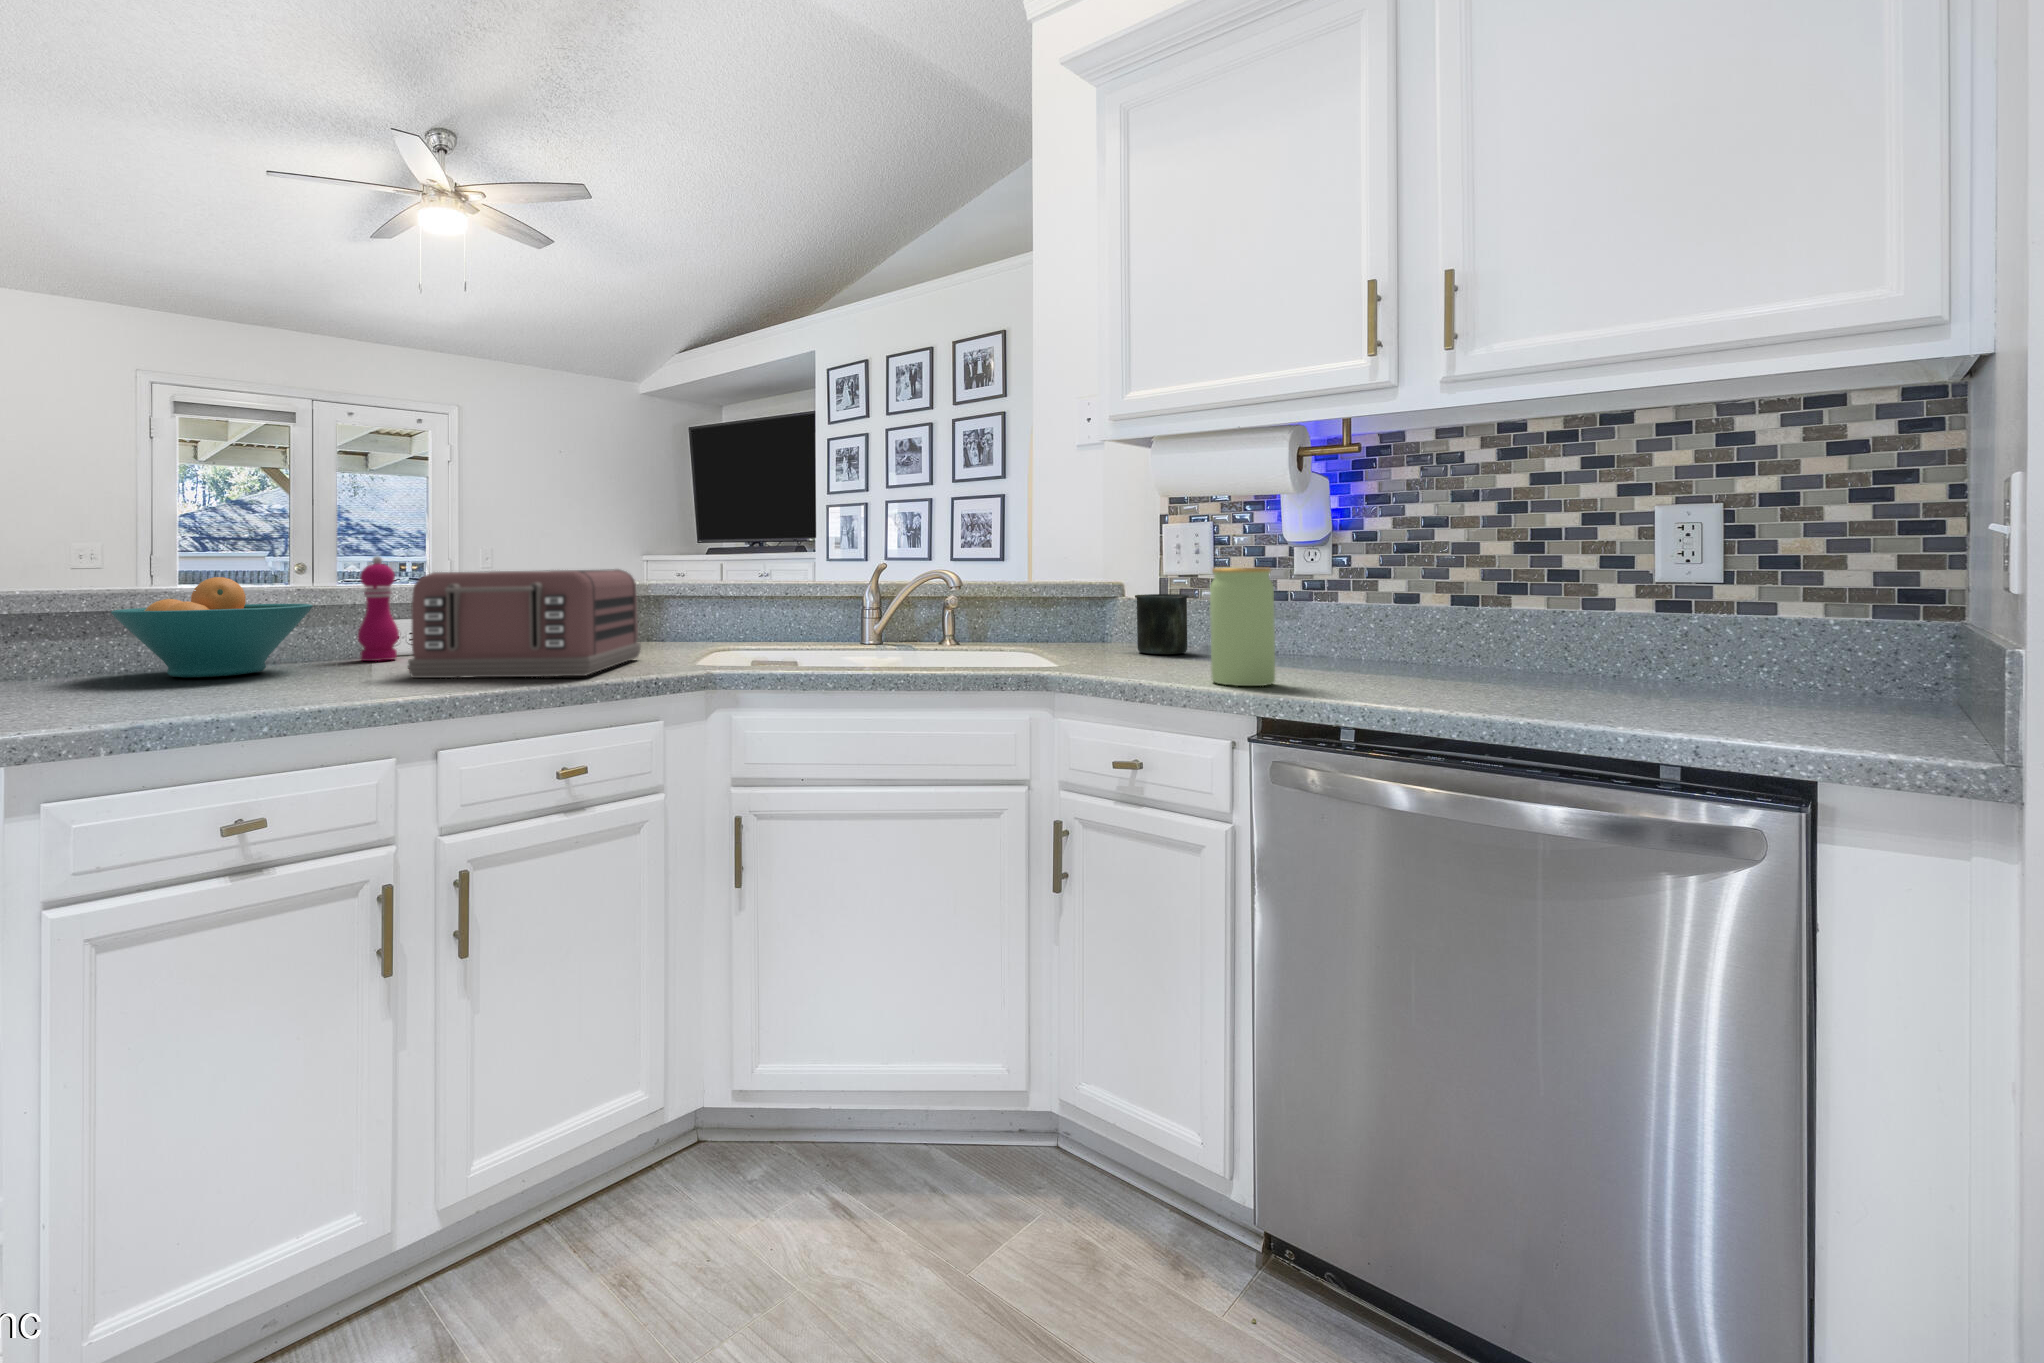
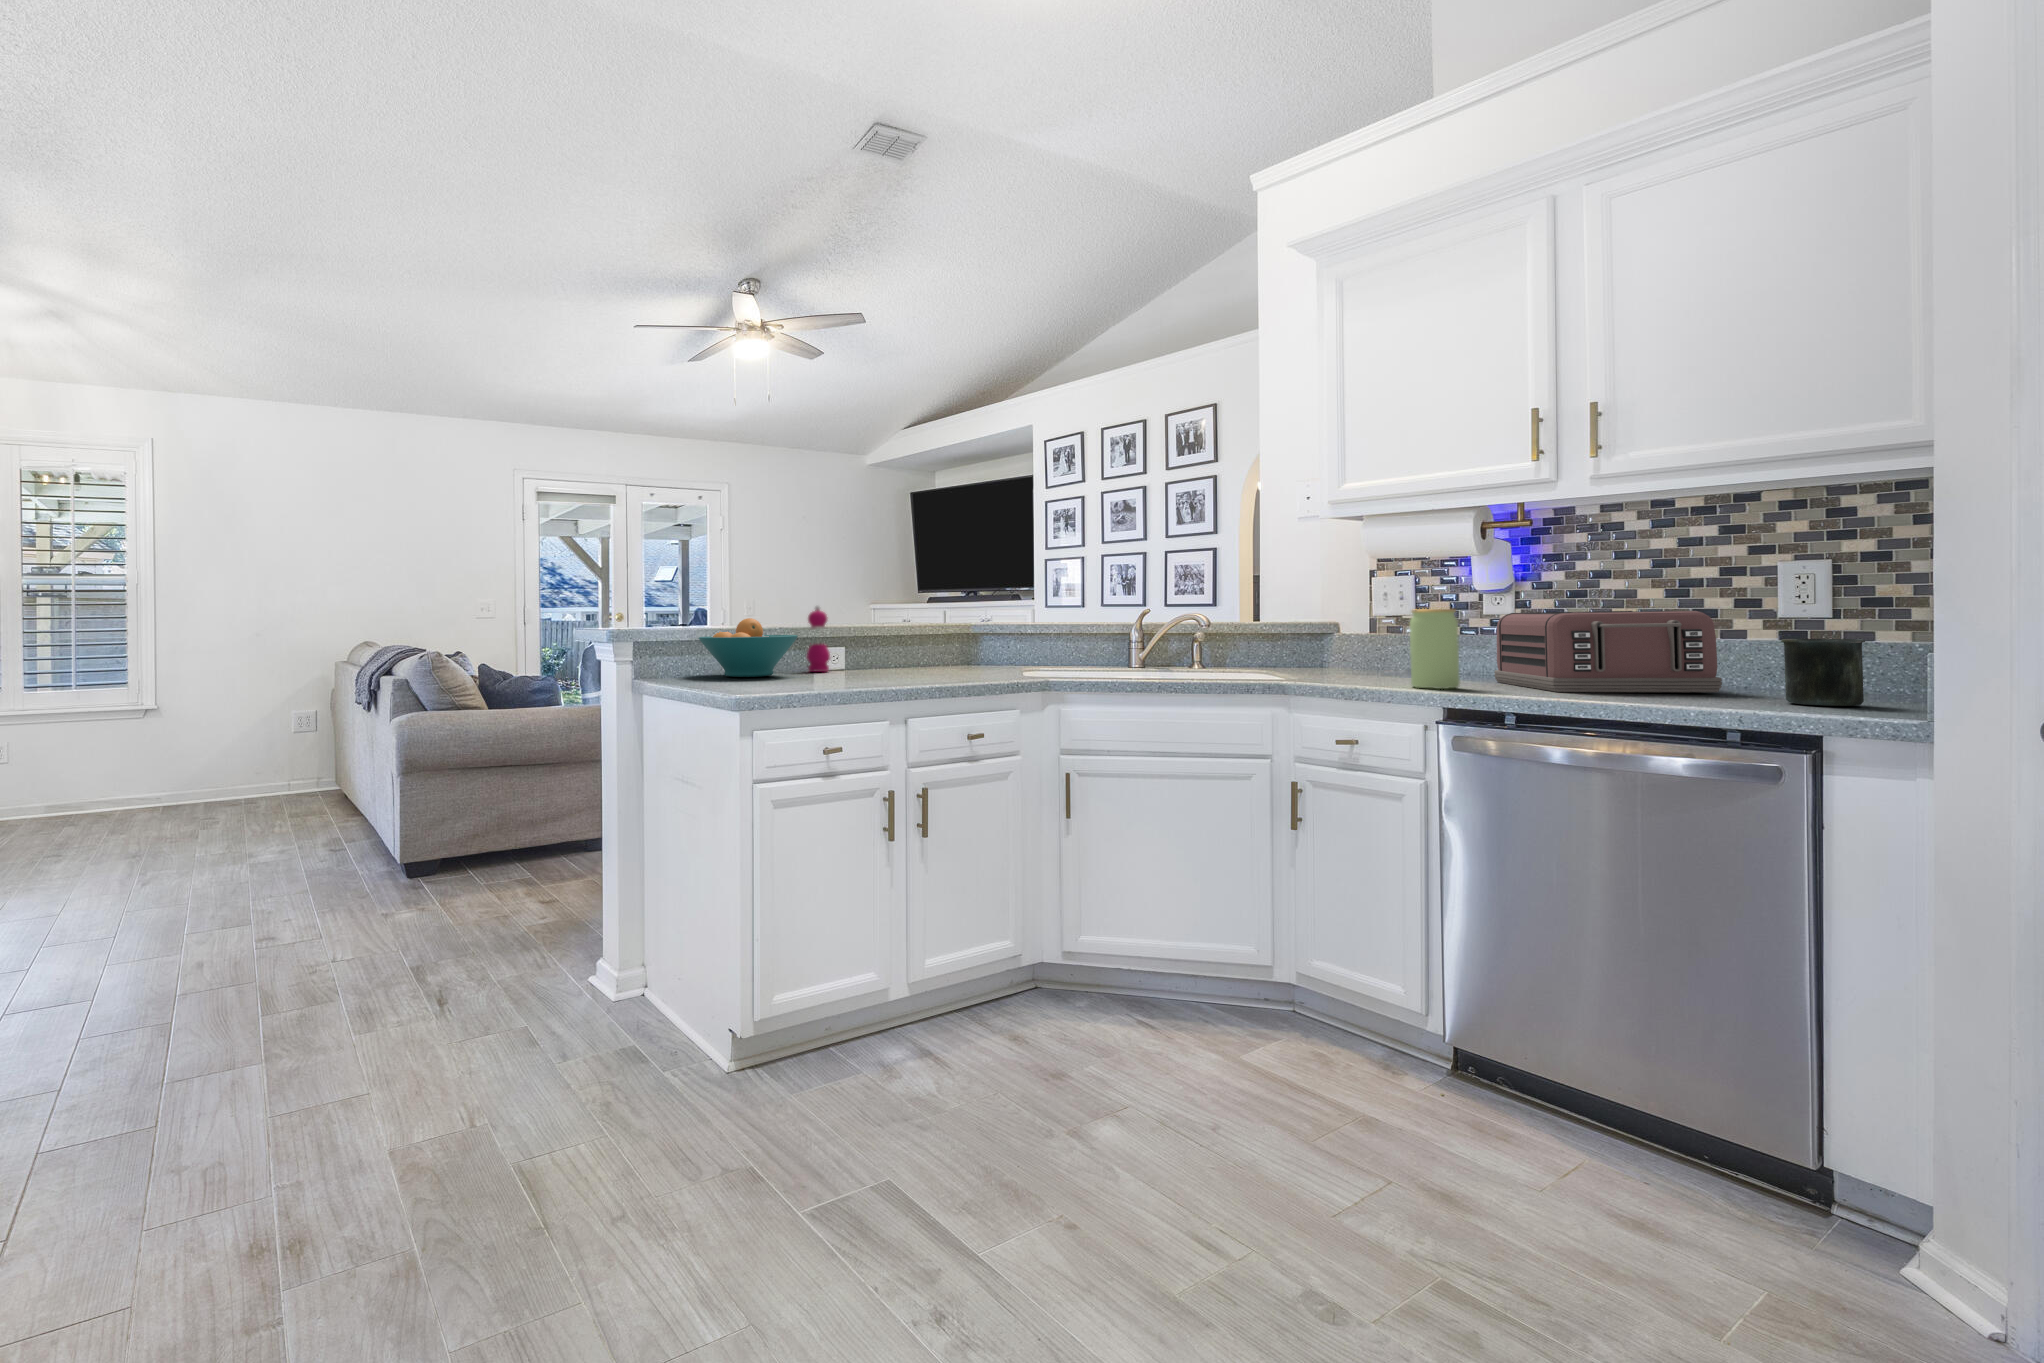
toaster: present [408,569,641,678] -> present [1494,610,1722,692]
mug: present [1135,594,1189,654] -> present [1781,639,1865,706]

